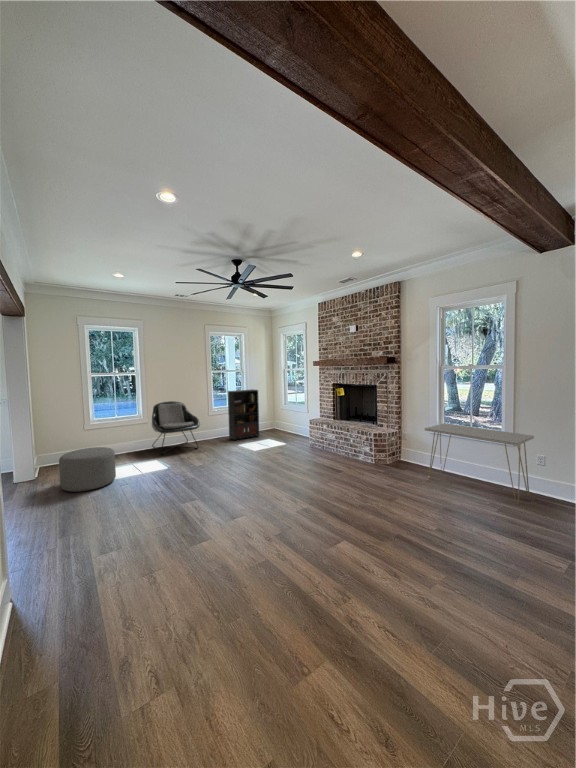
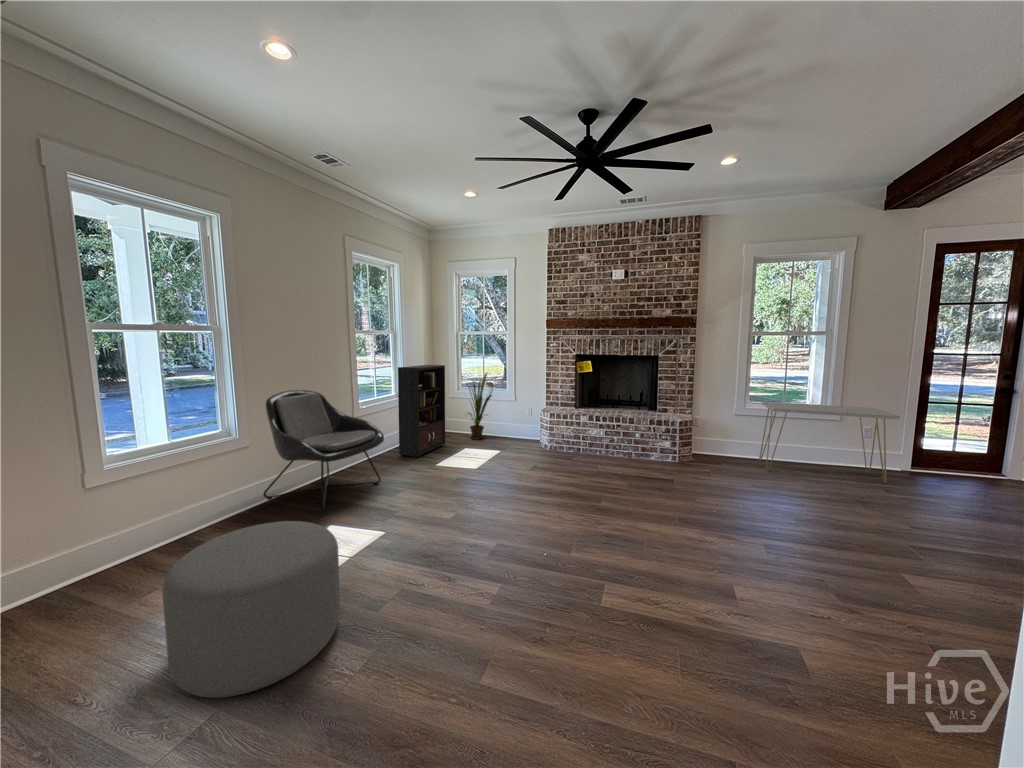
house plant: none [276,394,297,435] -> present [469,373,493,439]

